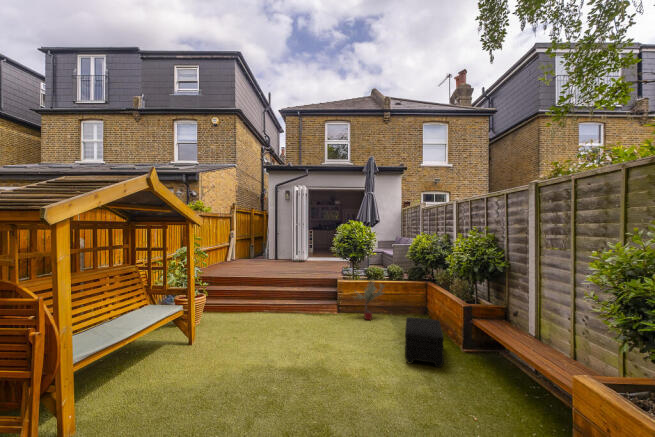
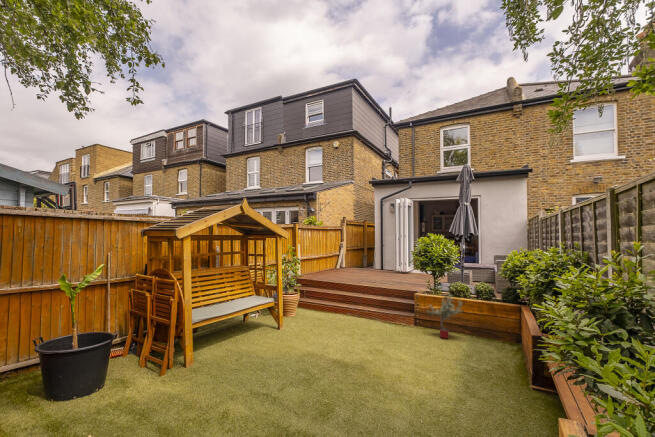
ottoman: present [405,317,444,367] -> none [449,340,508,402]

